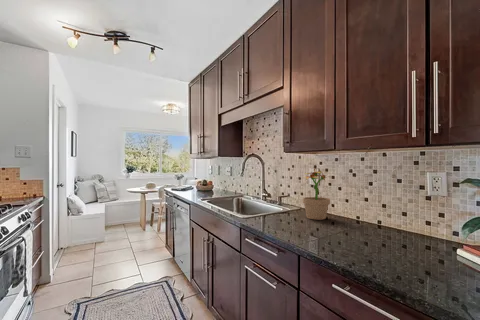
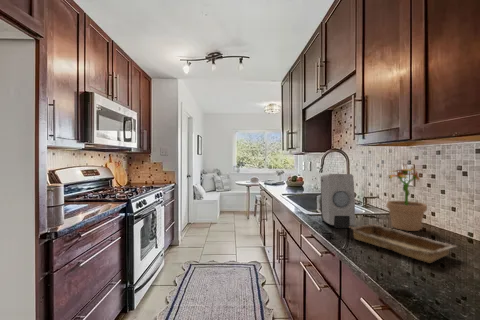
soap dispenser: none [252,176,282,222] -> present [321,174,355,228]
tray: none [282,216,355,237] -> present [352,224,454,263]

